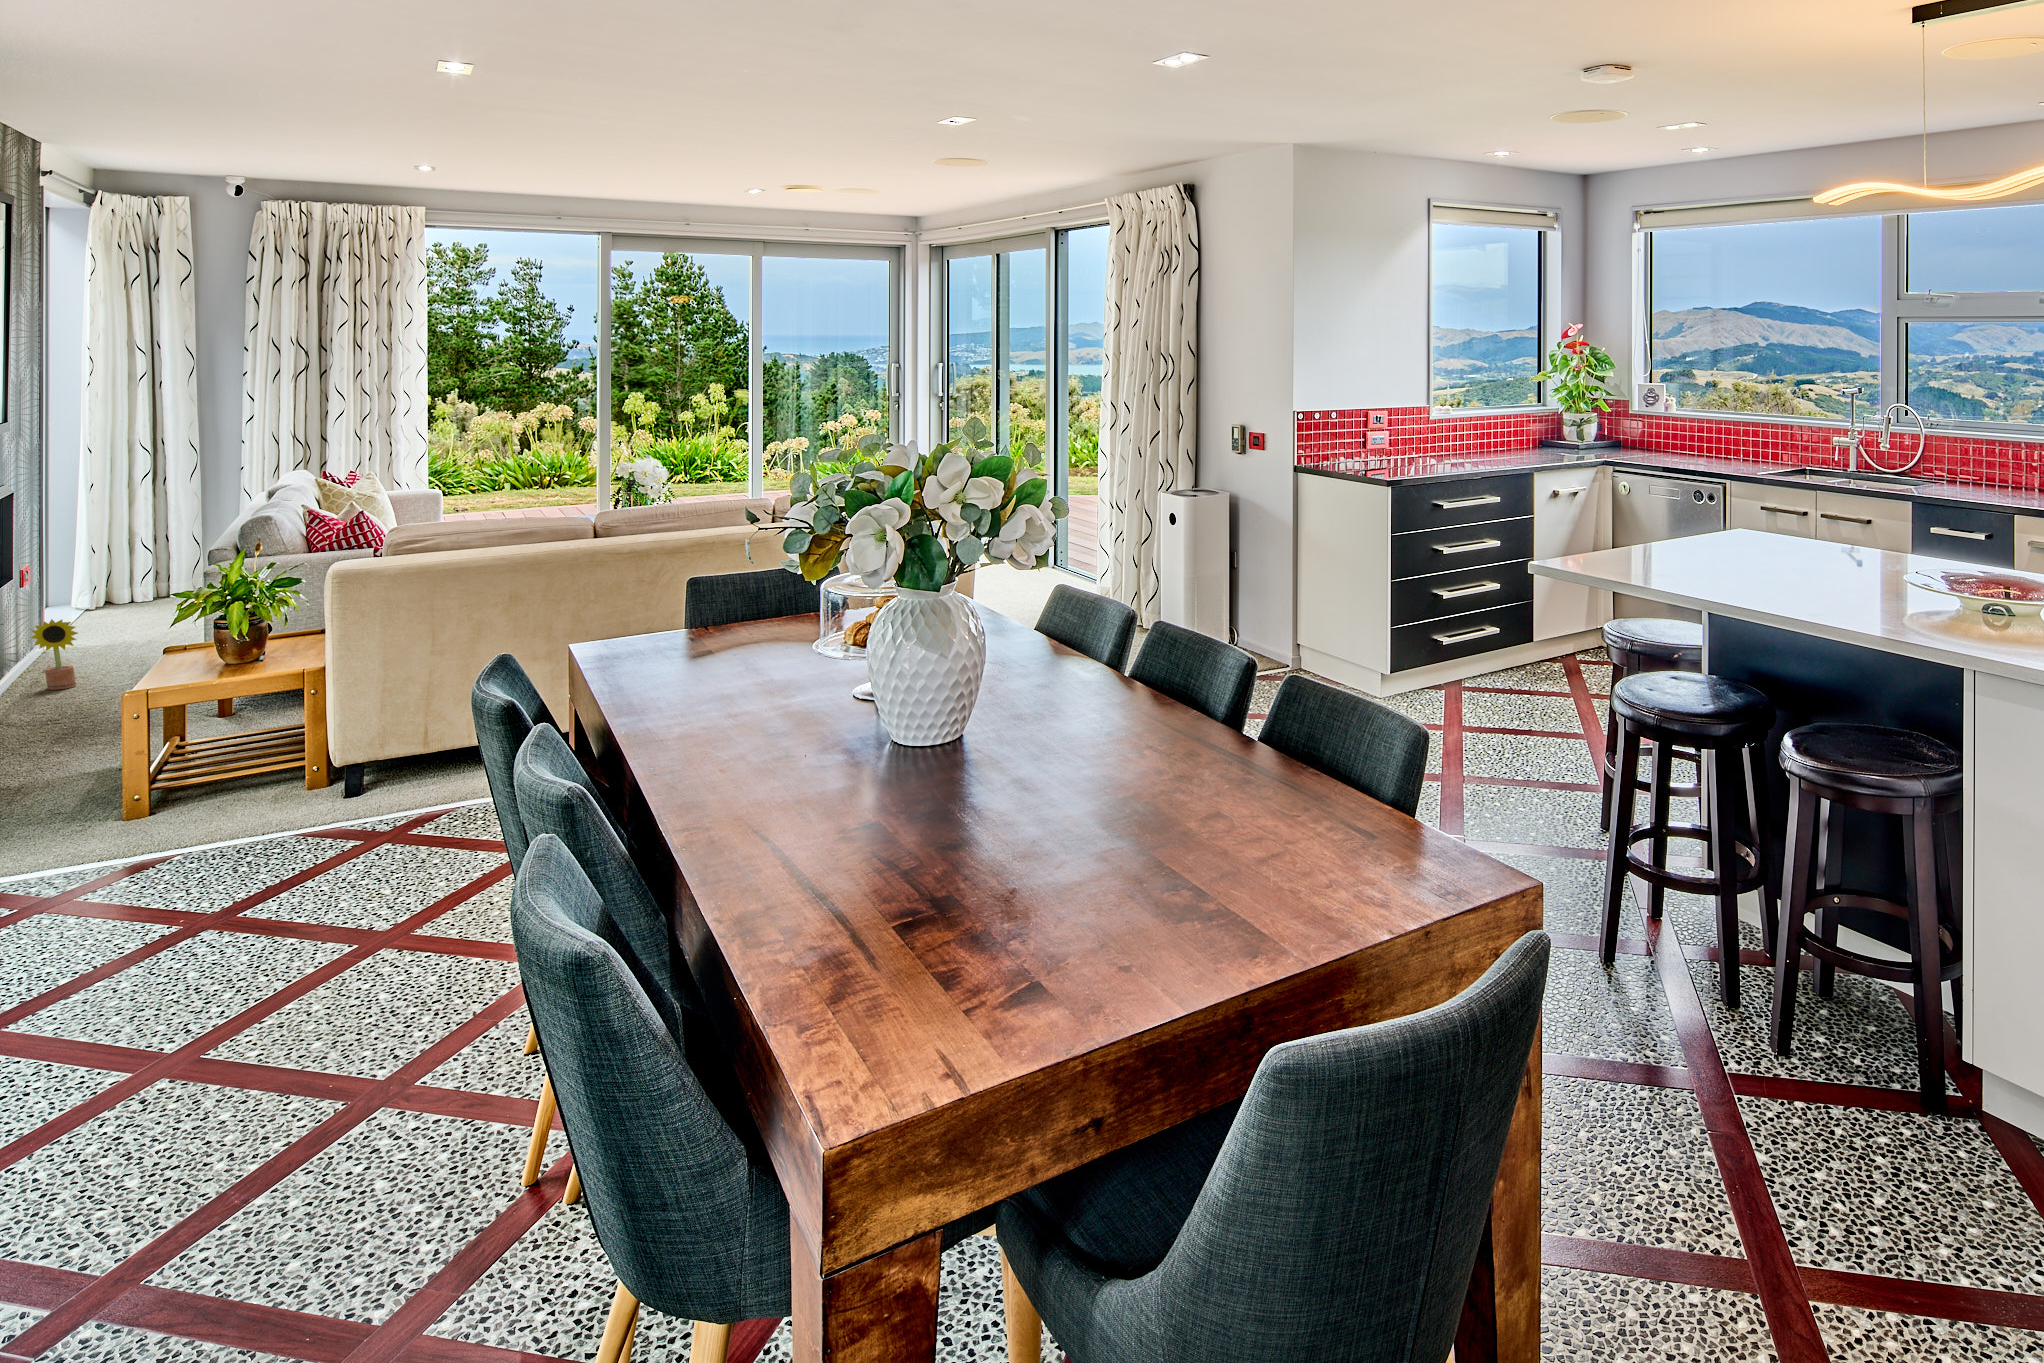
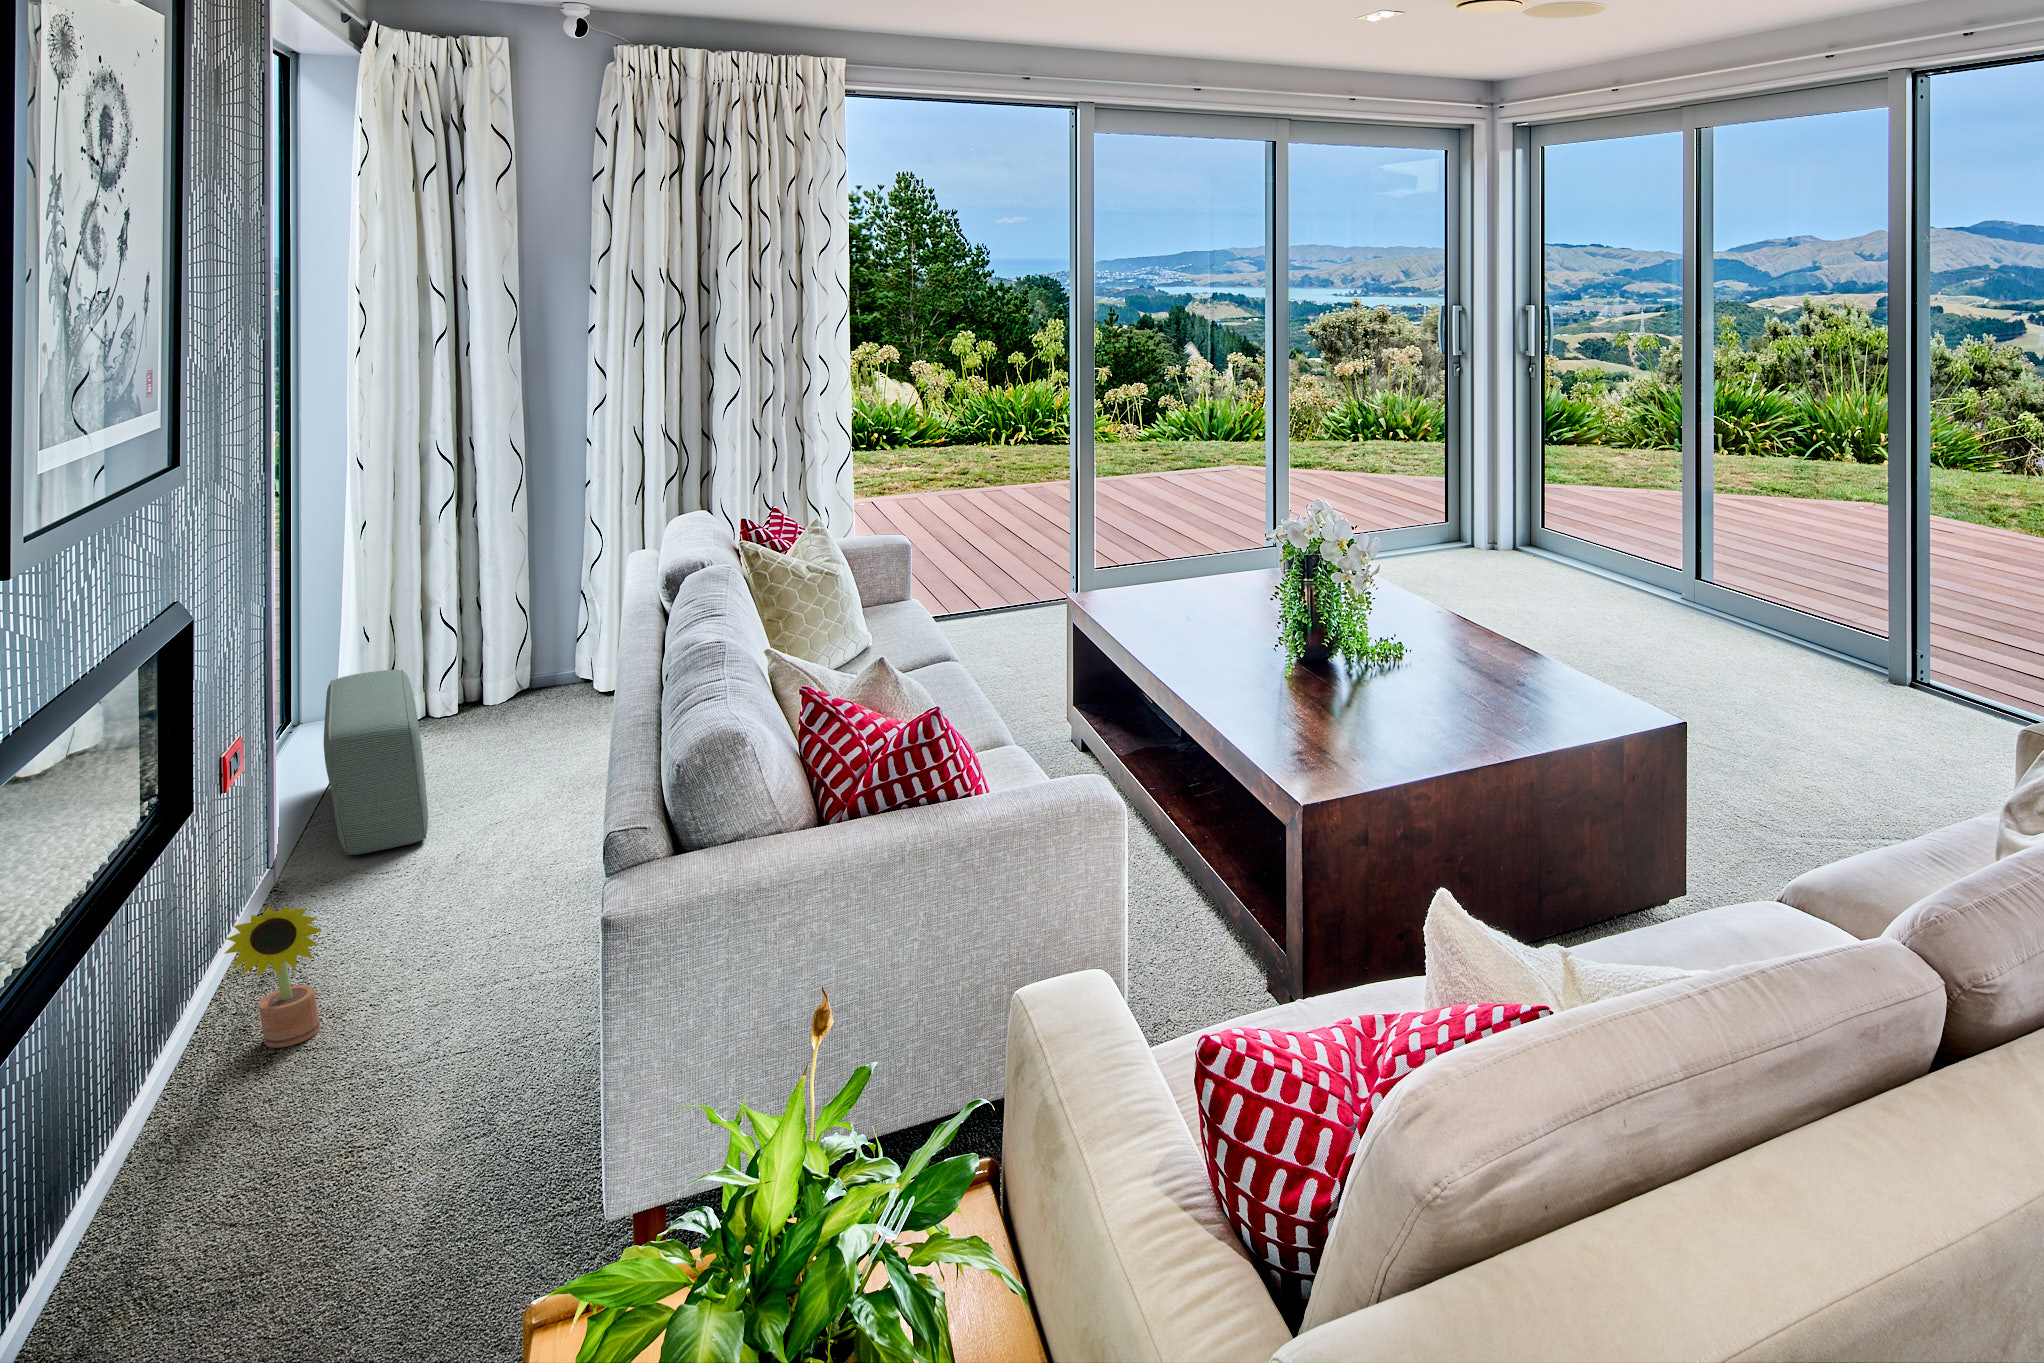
pouf: none [70,561,133,645] -> present [324,670,428,855]

